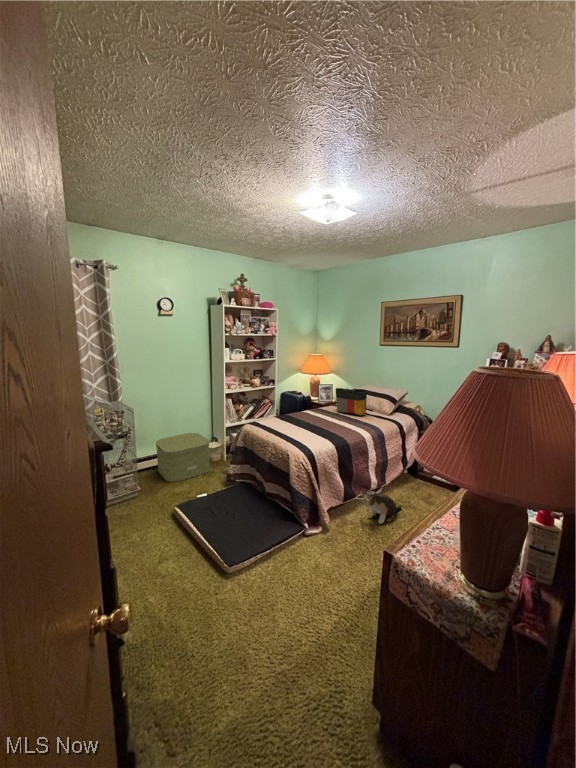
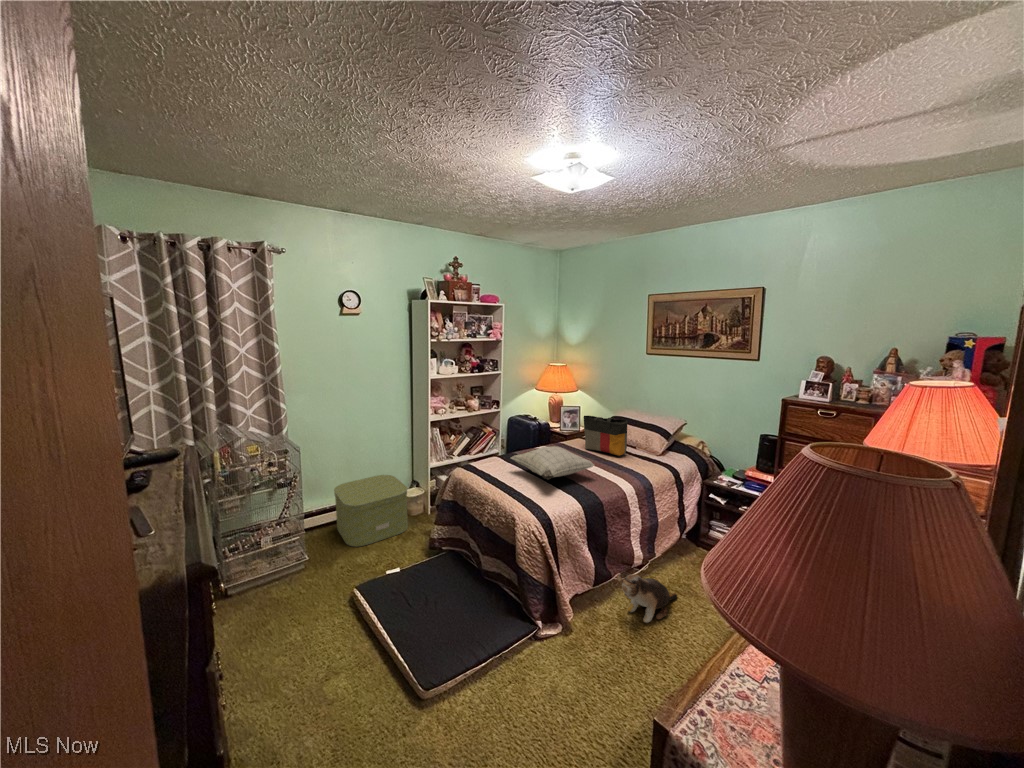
pillow: none [284,407,344,428] -> present [511,446,594,480]

